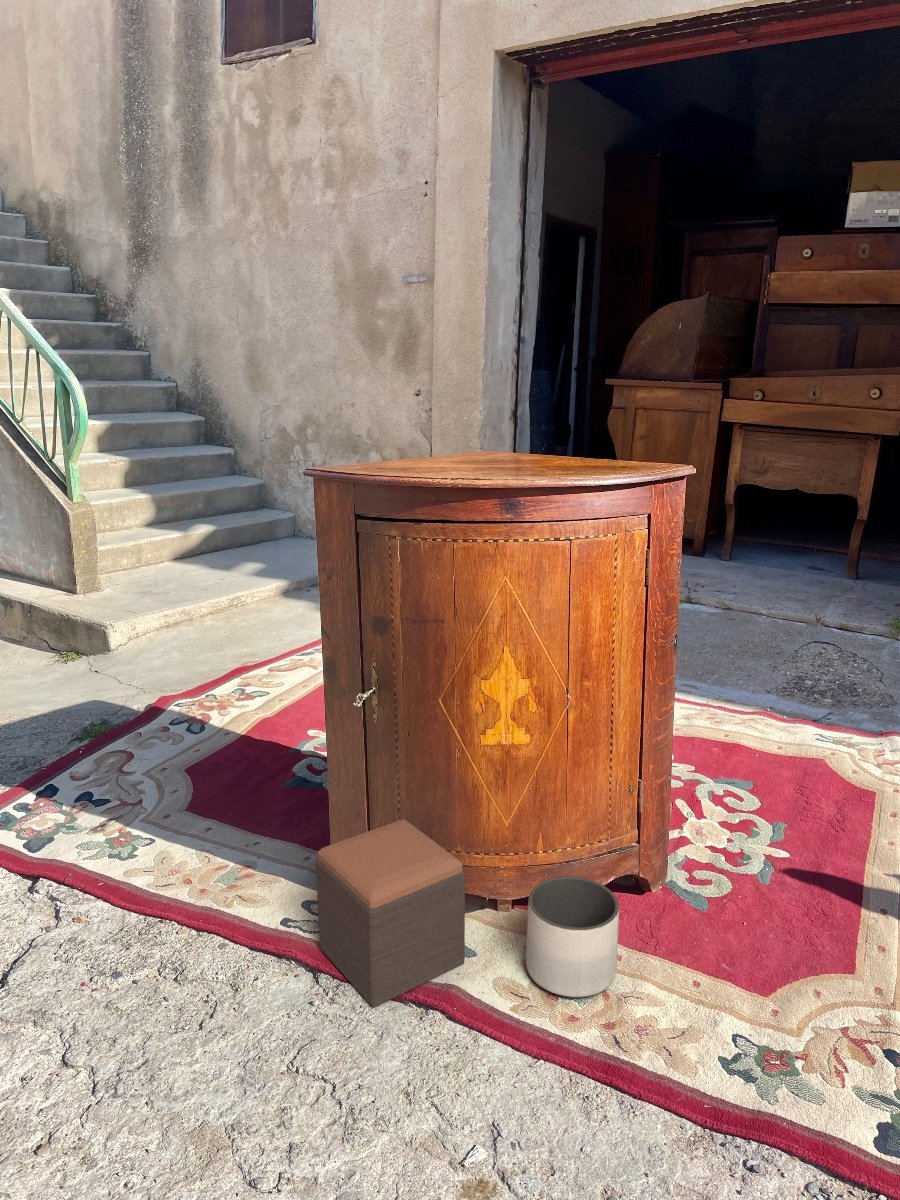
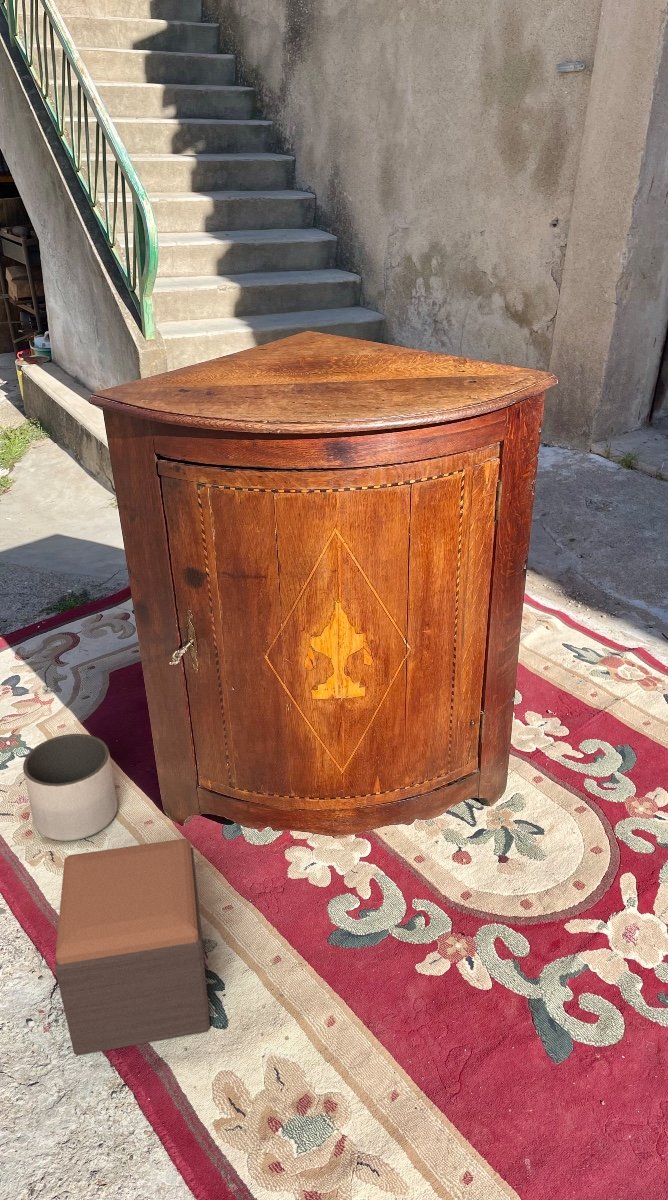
planter: present [526,876,619,998] -> present [23,734,117,841]

